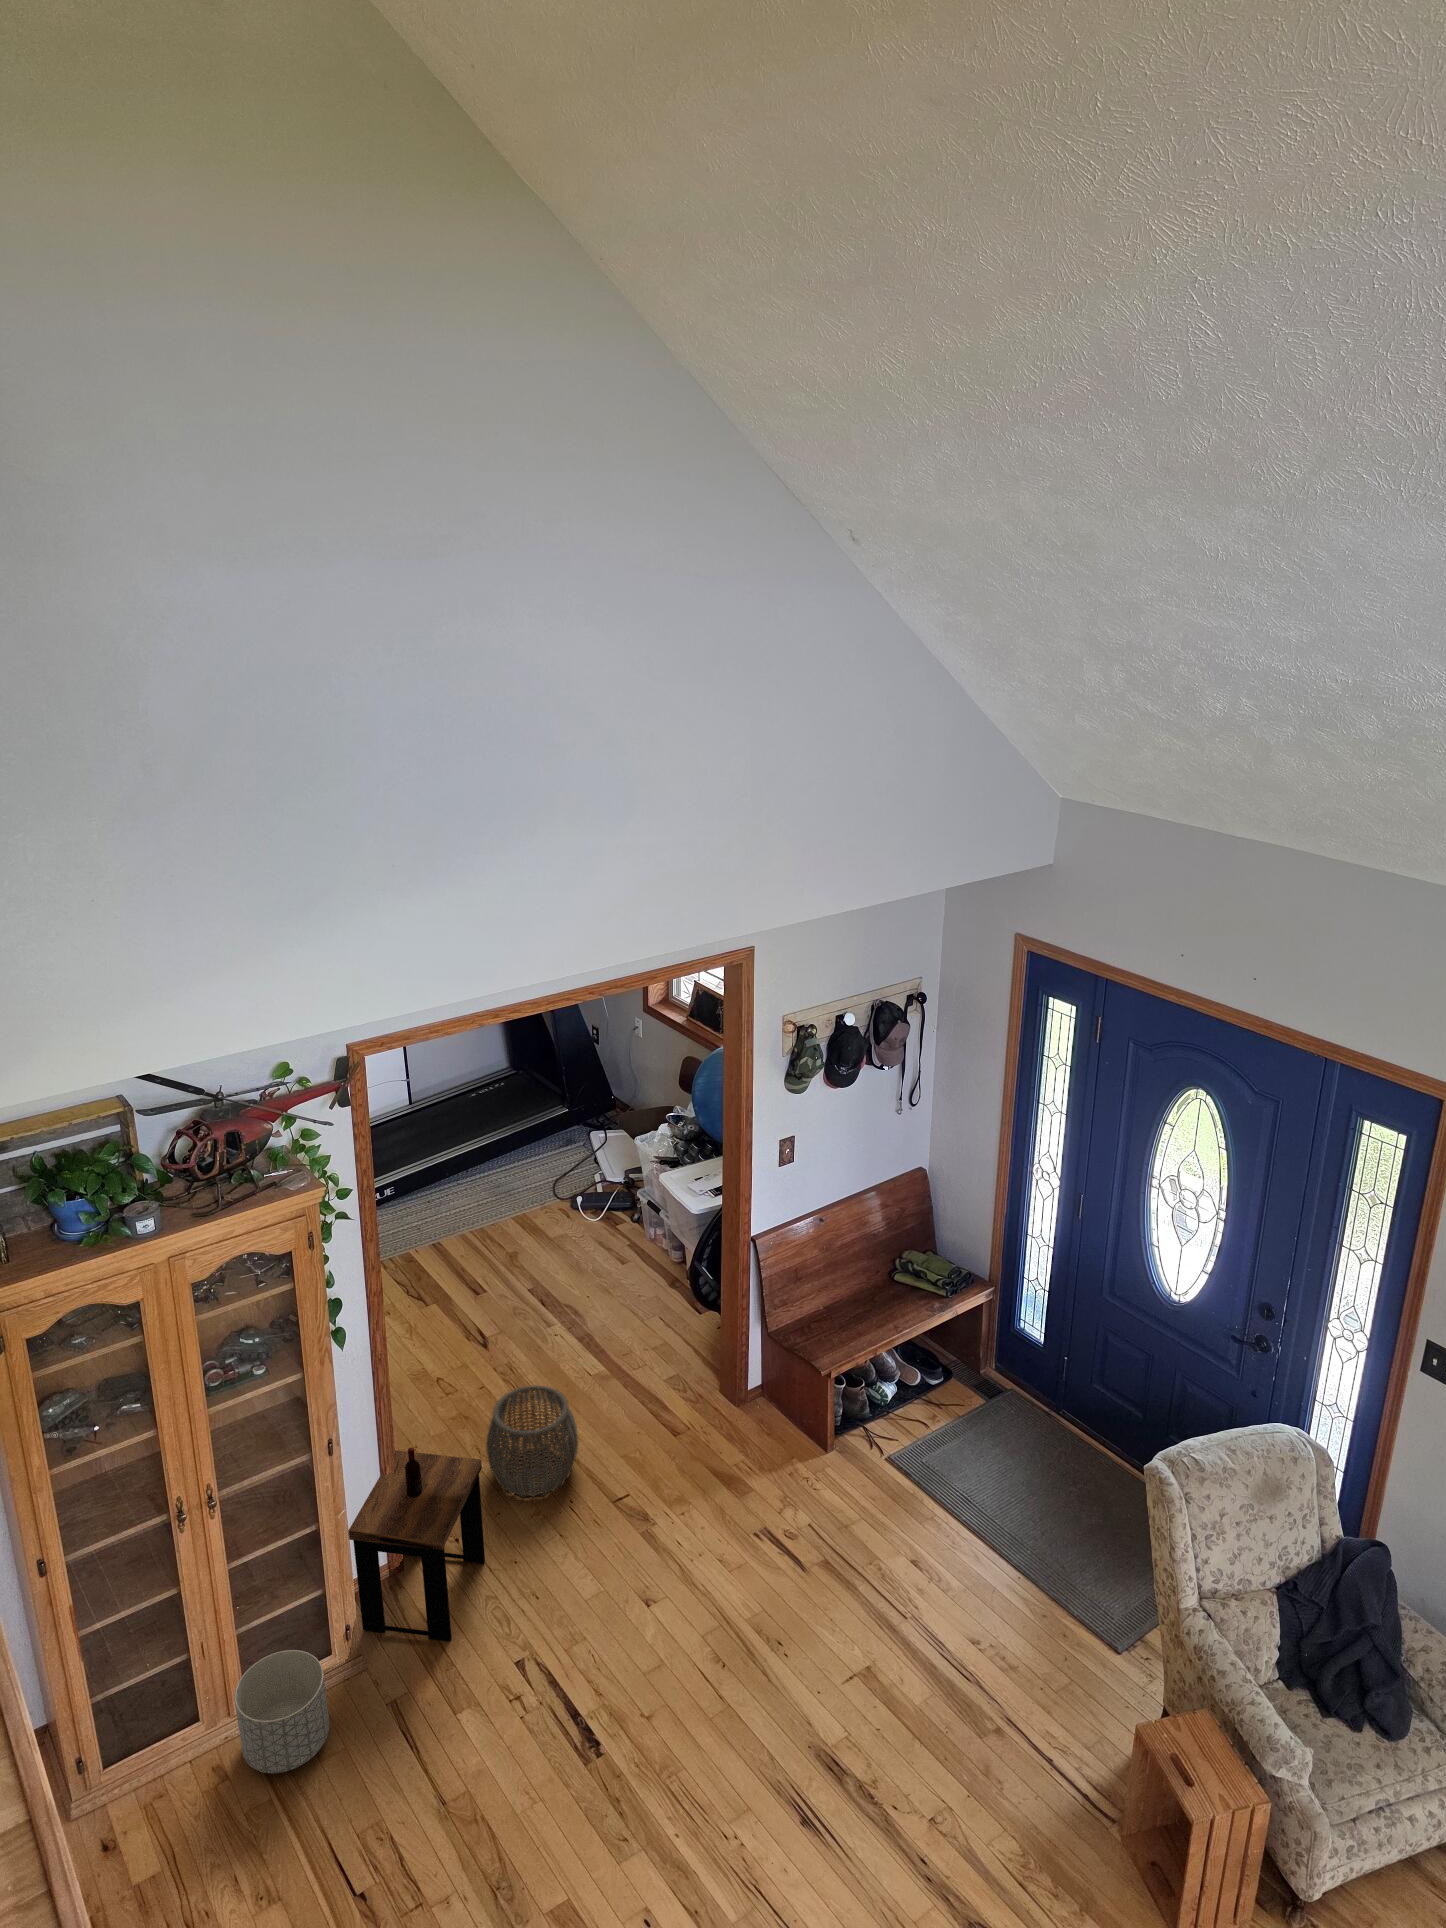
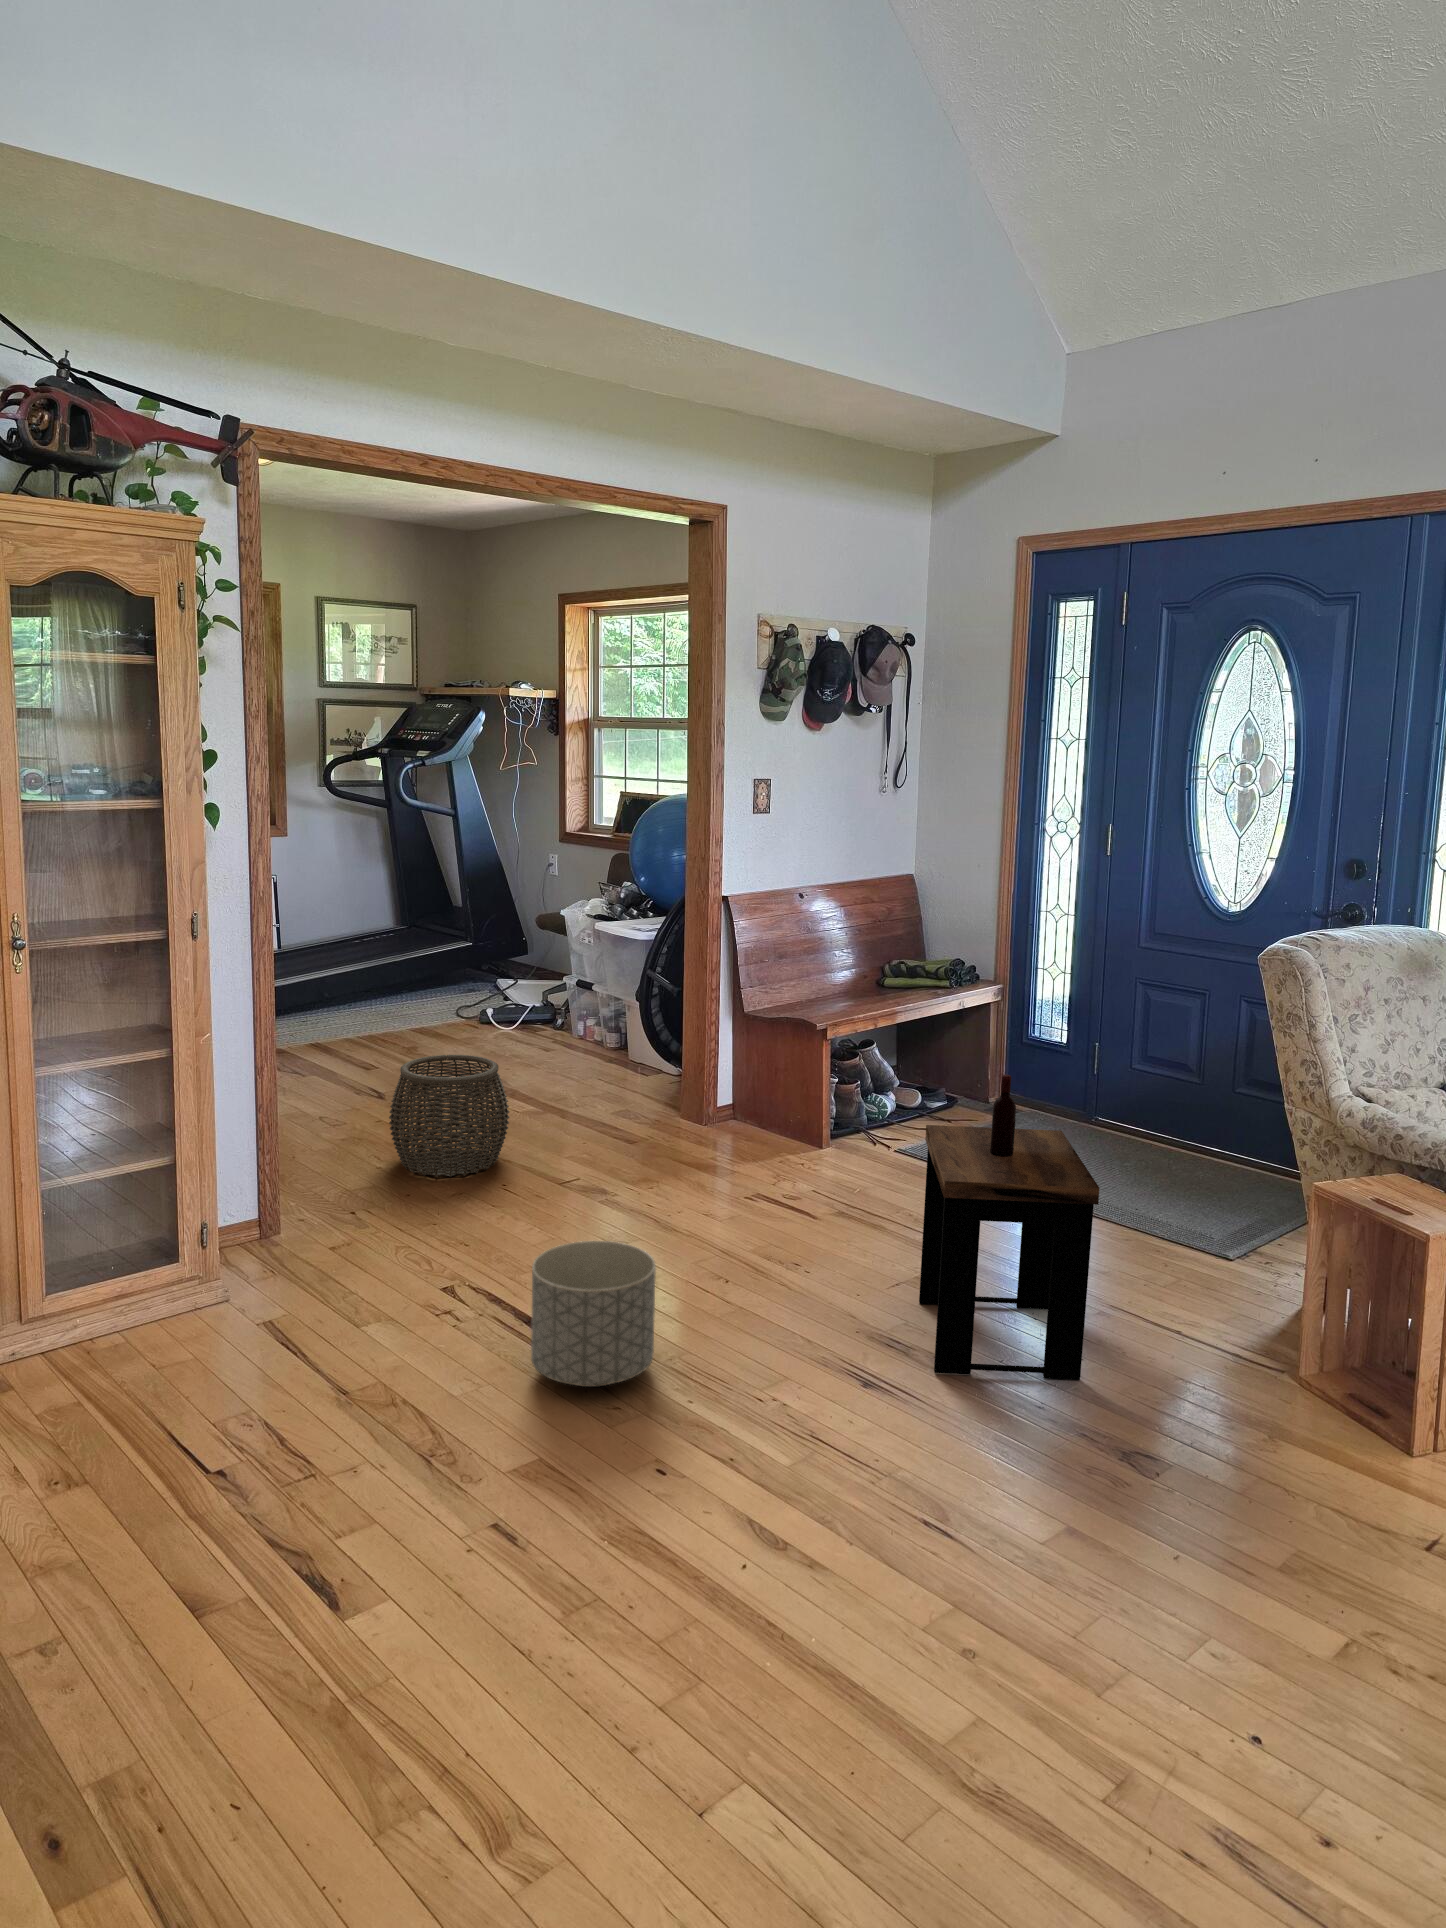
side table: present [348,1448,485,1641] -> present [919,1075,1099,1380]
planter: present [235,1650,329,1773] -> present [531,1241,656,1387]

